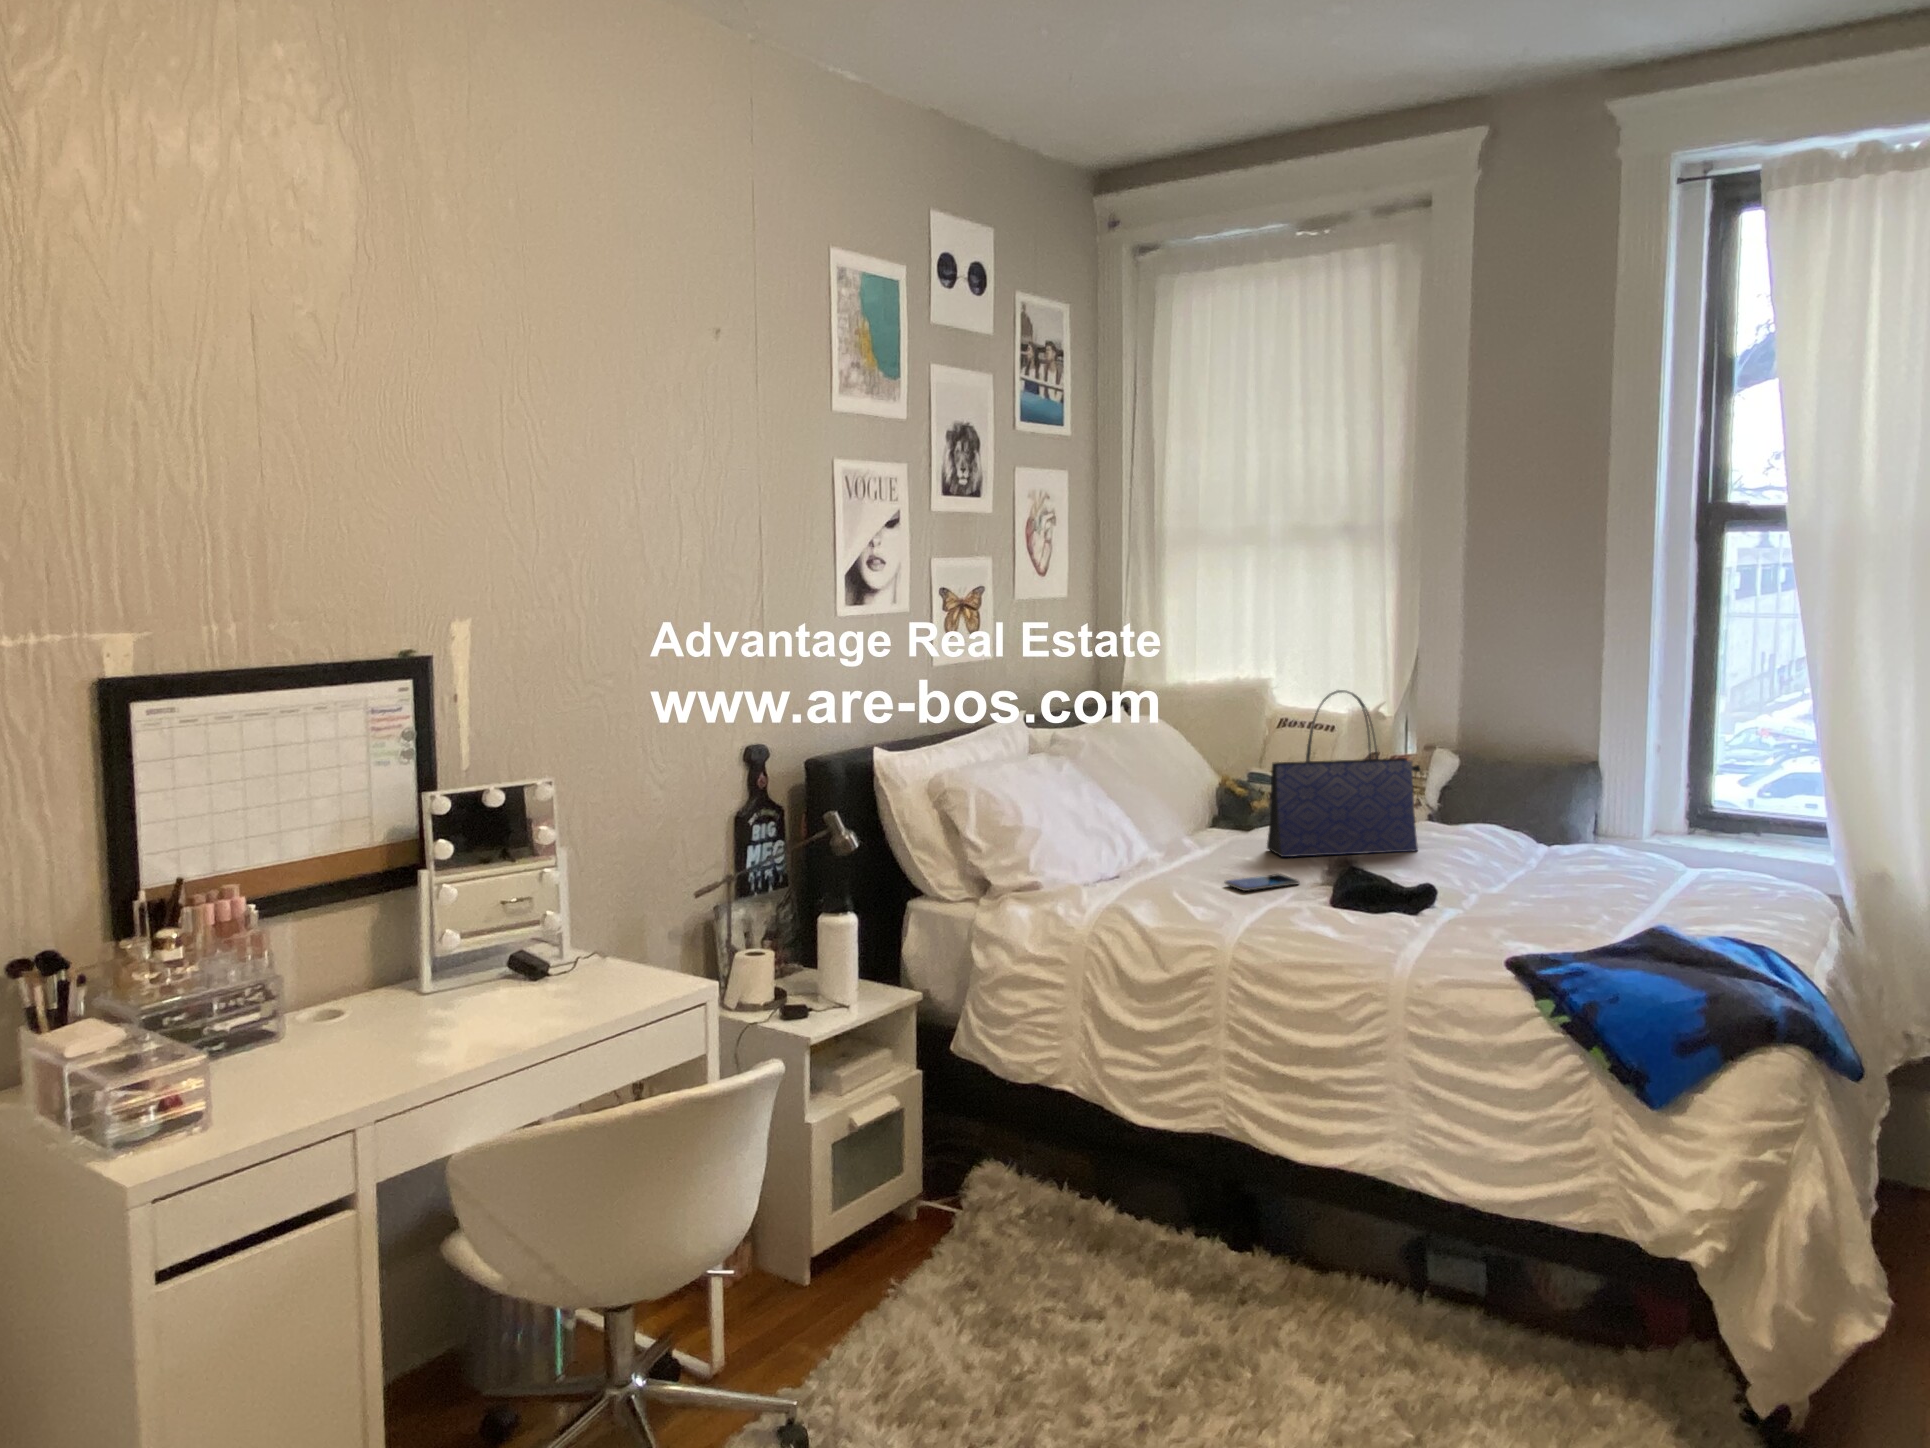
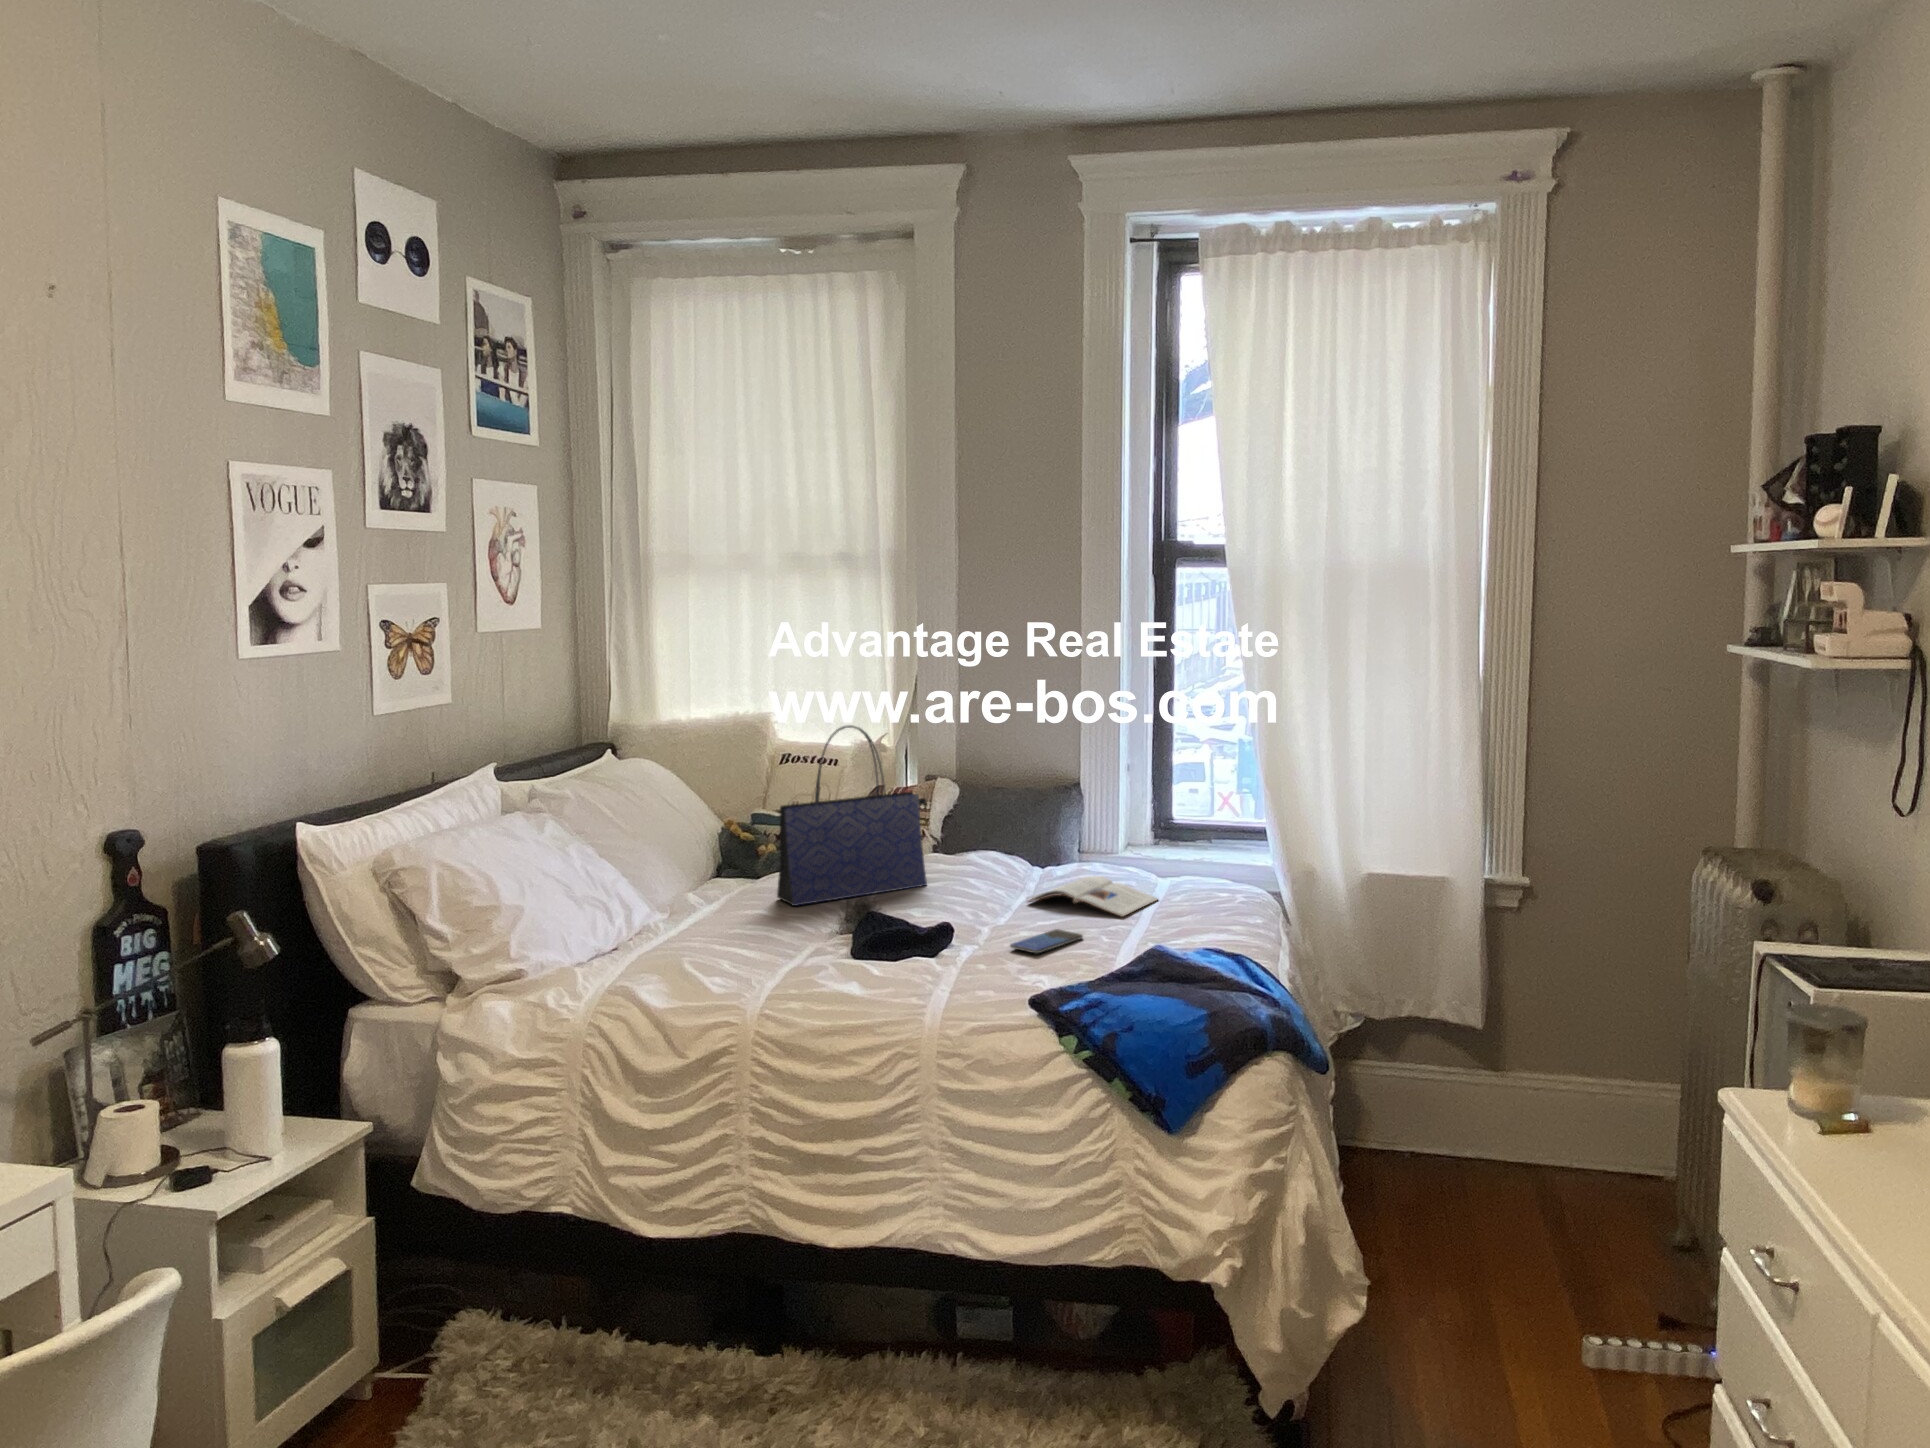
magazine: none [1522,856,1676,898] -> present [1028,876,1158,917]
smartphone: present [1225,874,1299,891] -> present [1010,929,1083,954]

